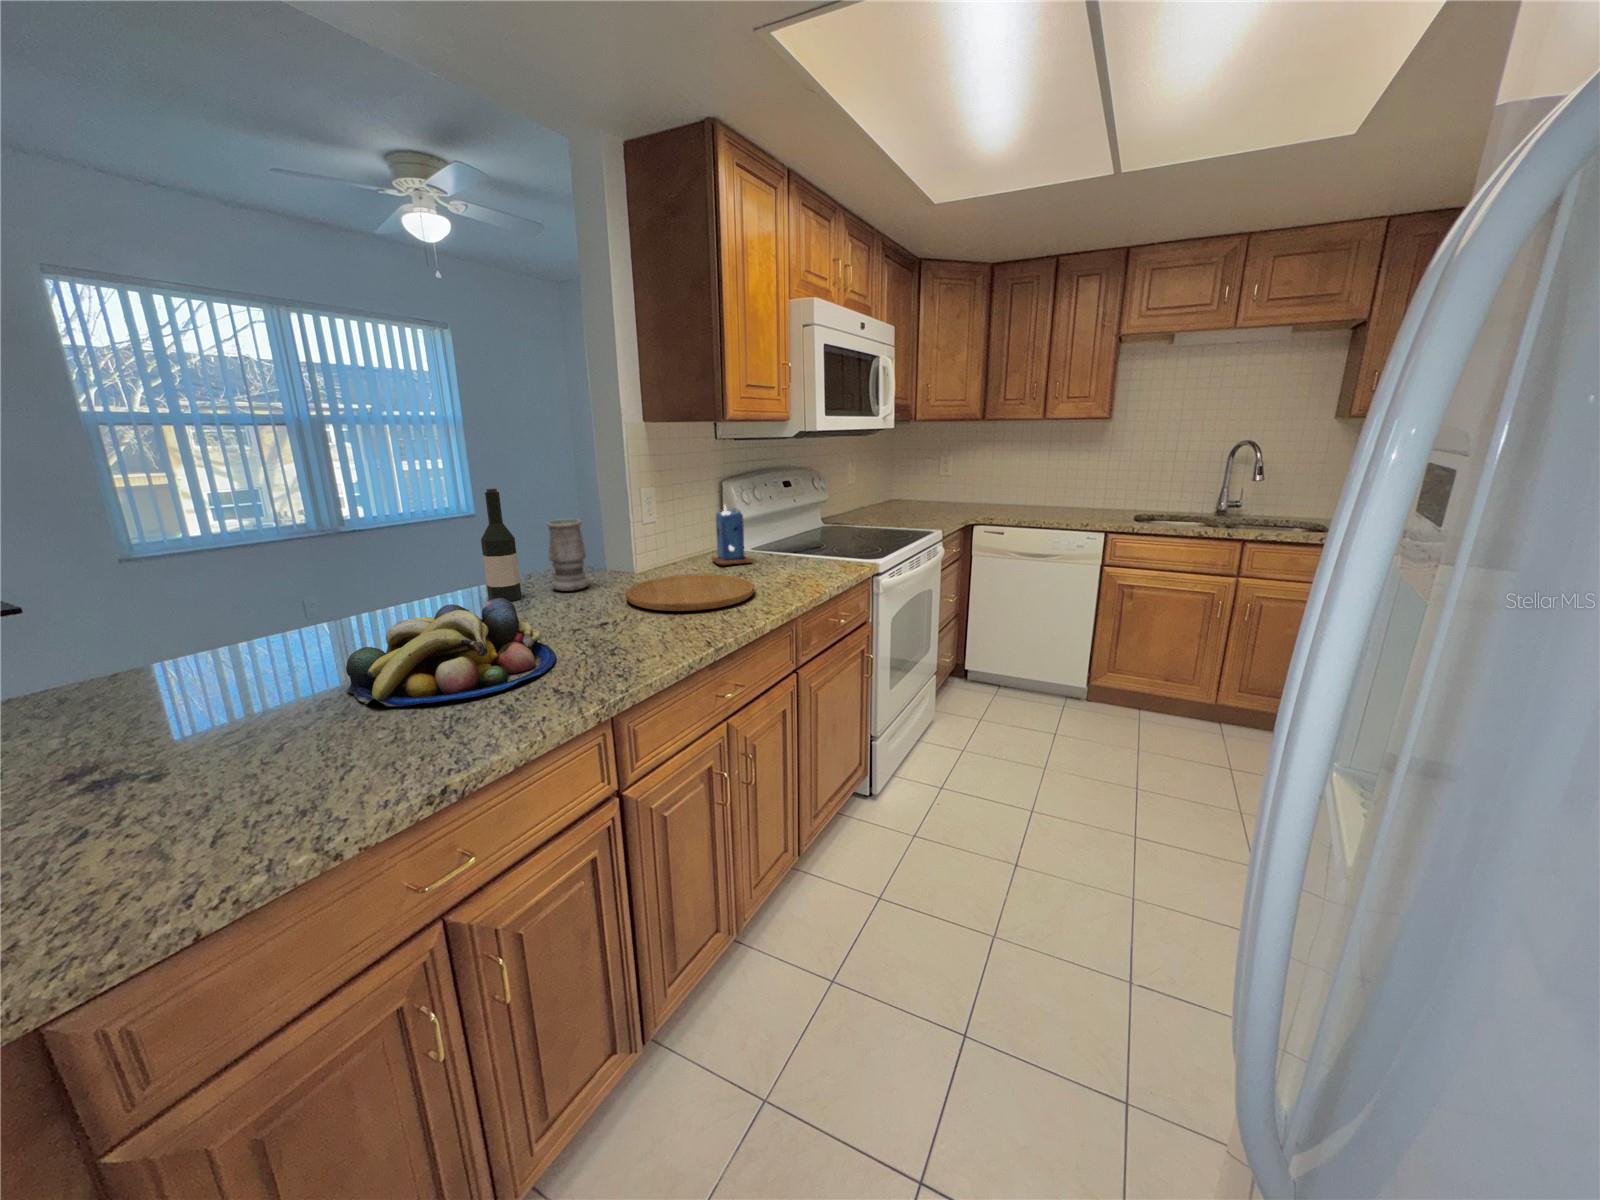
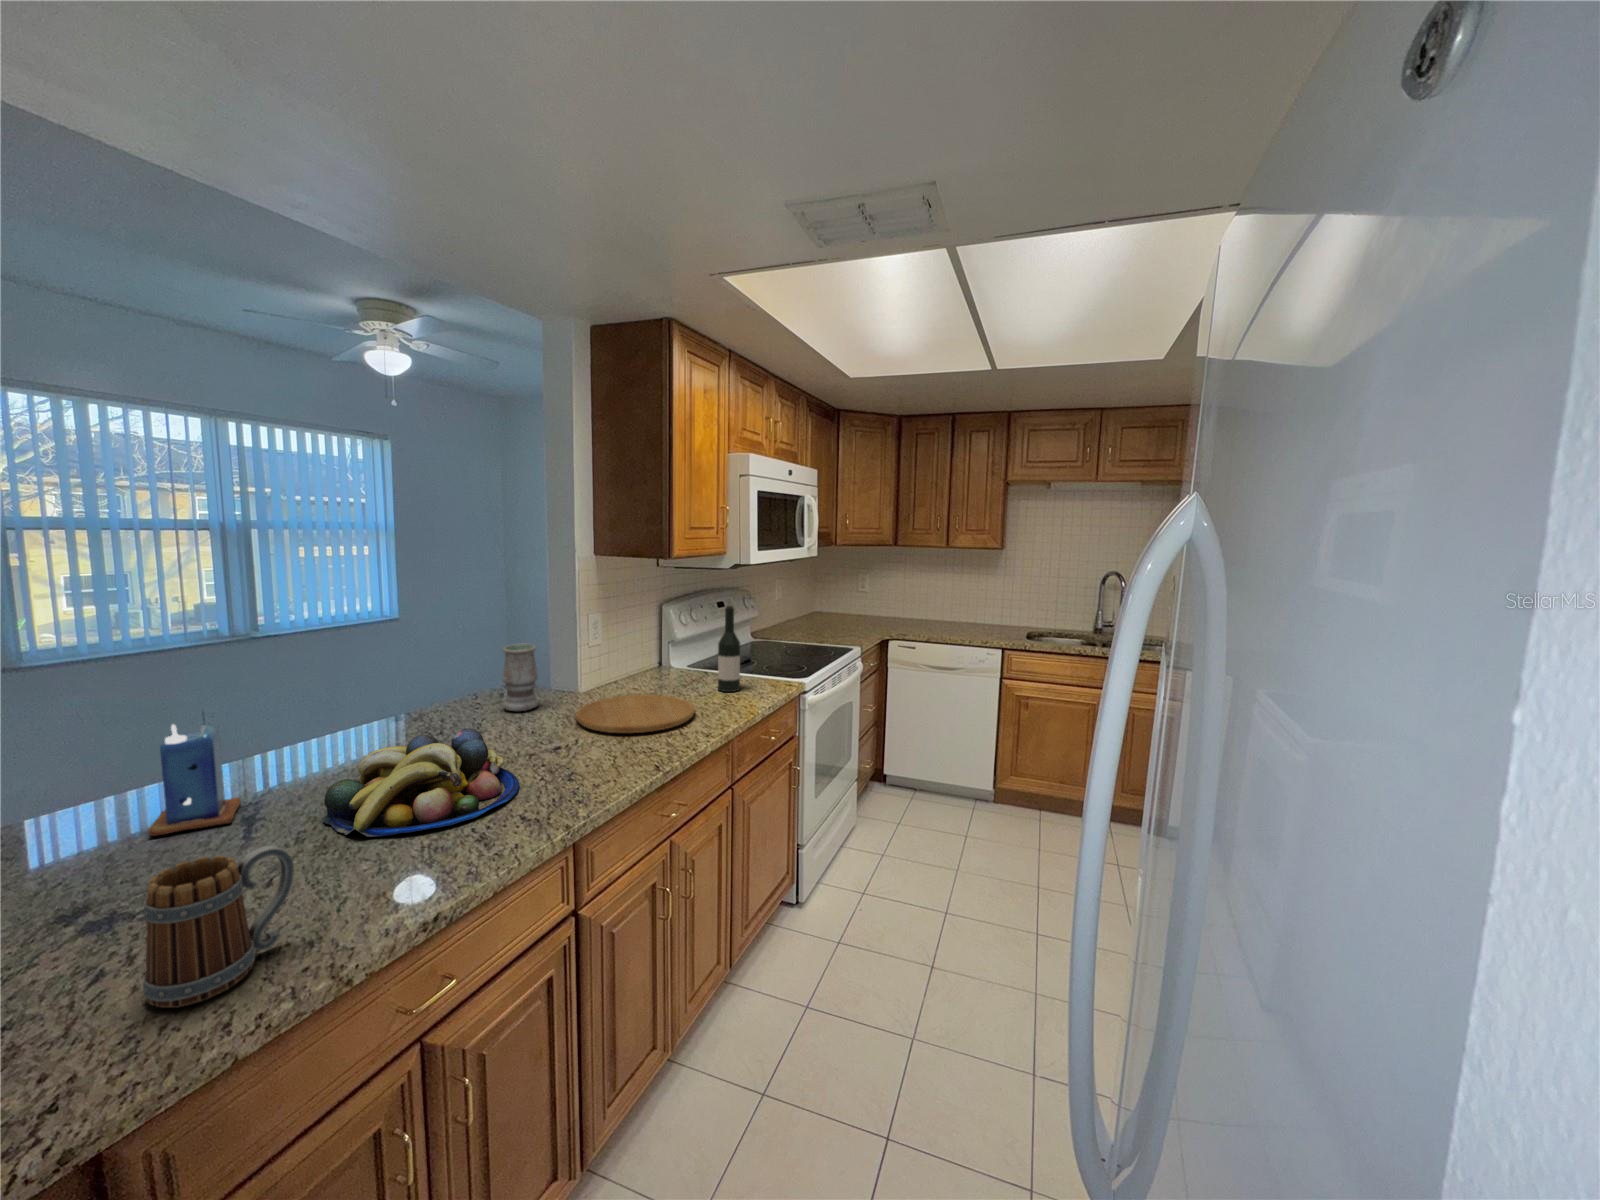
wine bottle: present [481,489,522,601] -> present [718,605,740,692]
candle: present [712,505,753,565] -> present [148,724,241,836]
mug: none [92,702,274,873] -> present [143,846,294,1008]

